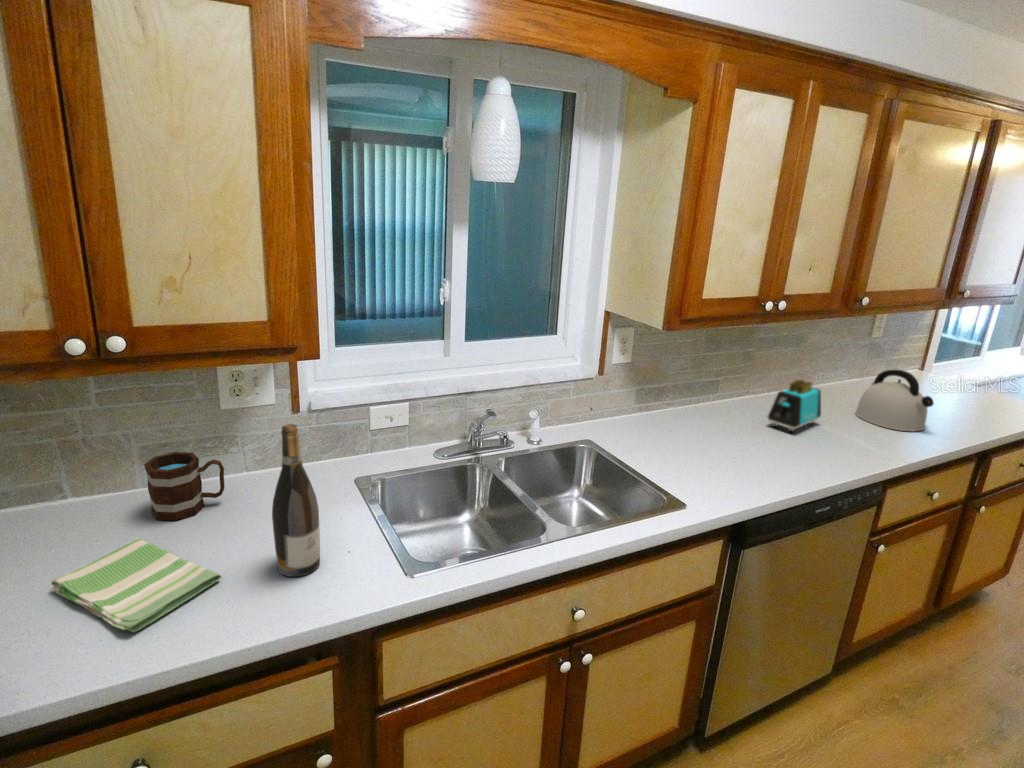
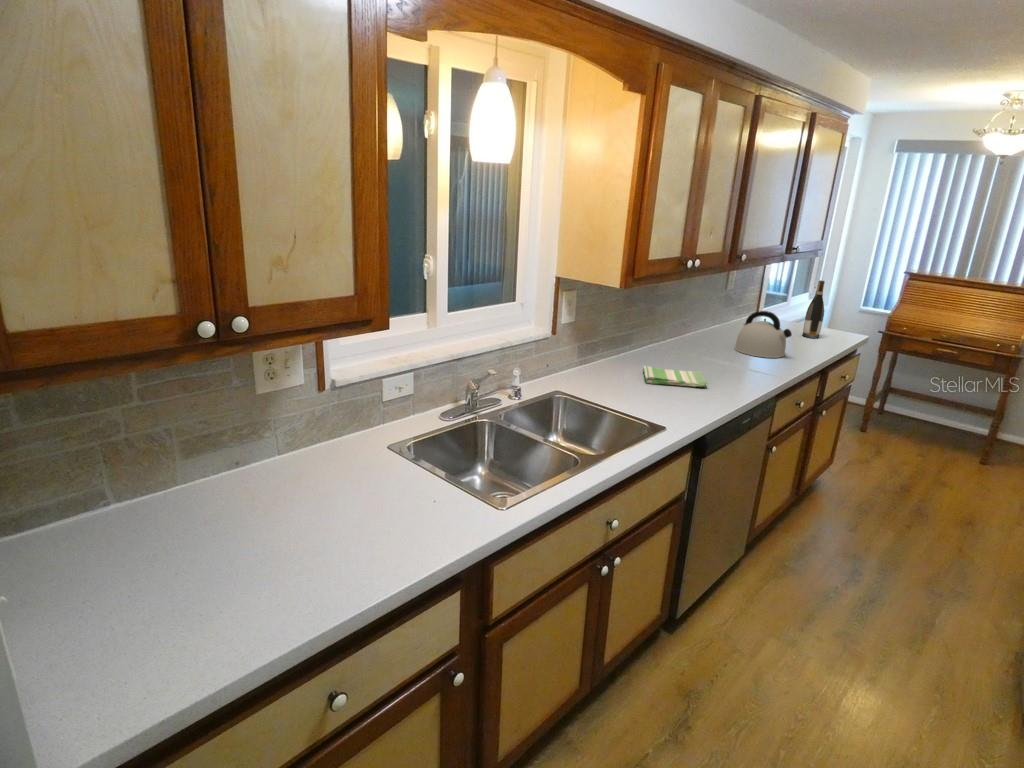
toaster: present [768,380,821,432] -> none [682,325,717,368]
wine bottle: present [272,424,320,577] -> present [802,280,825,338]
mug: present [144,452,225,521] -> none [205,439,280,508]
dish towel: present [51,538,221,632] -> present [643,366,708,387]

